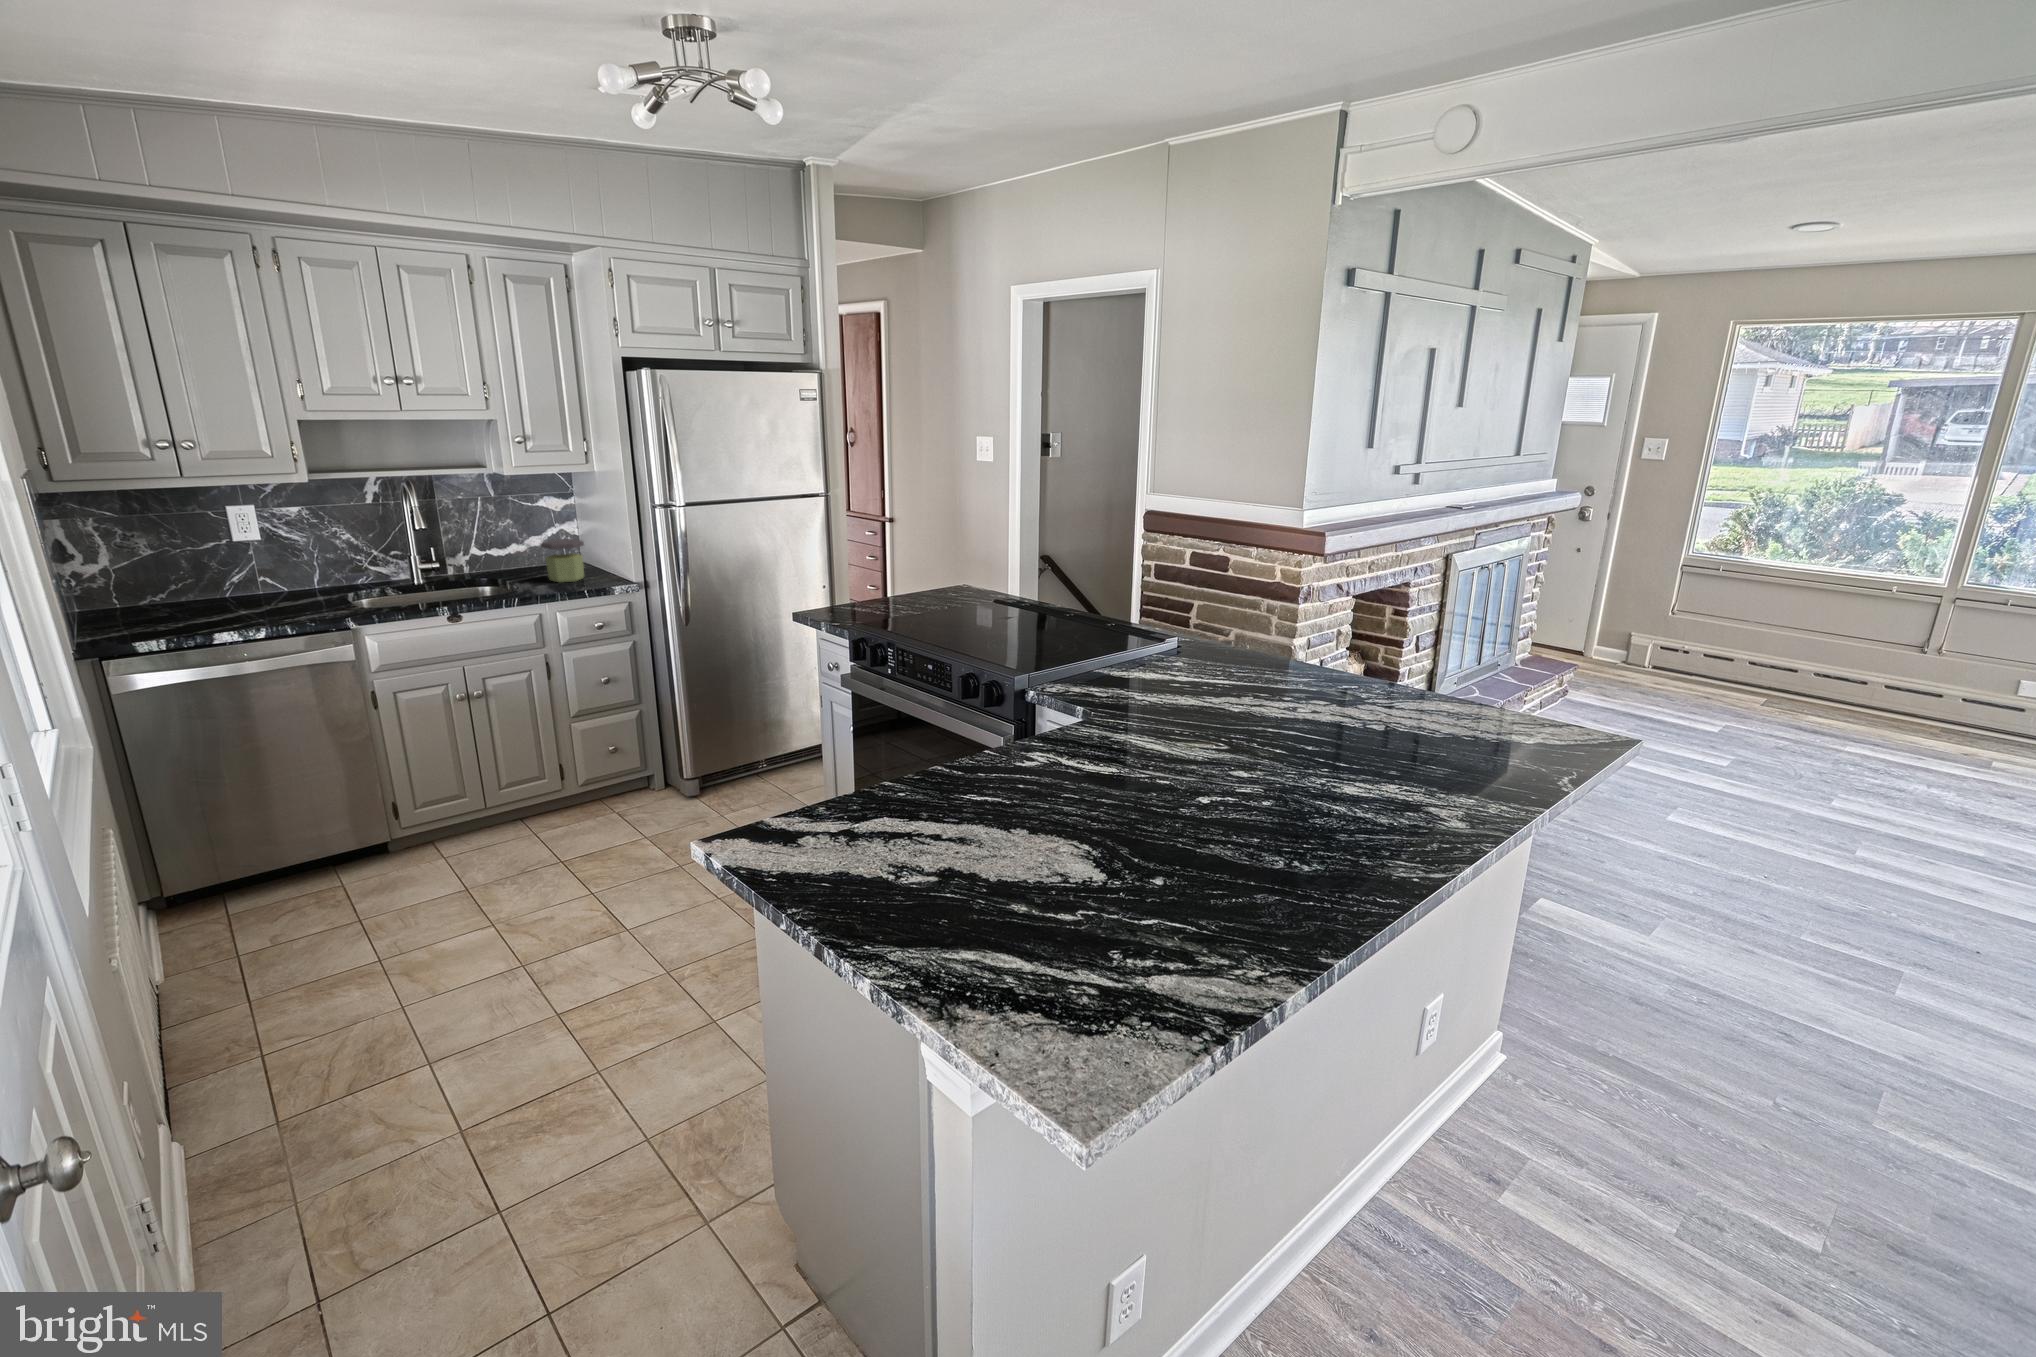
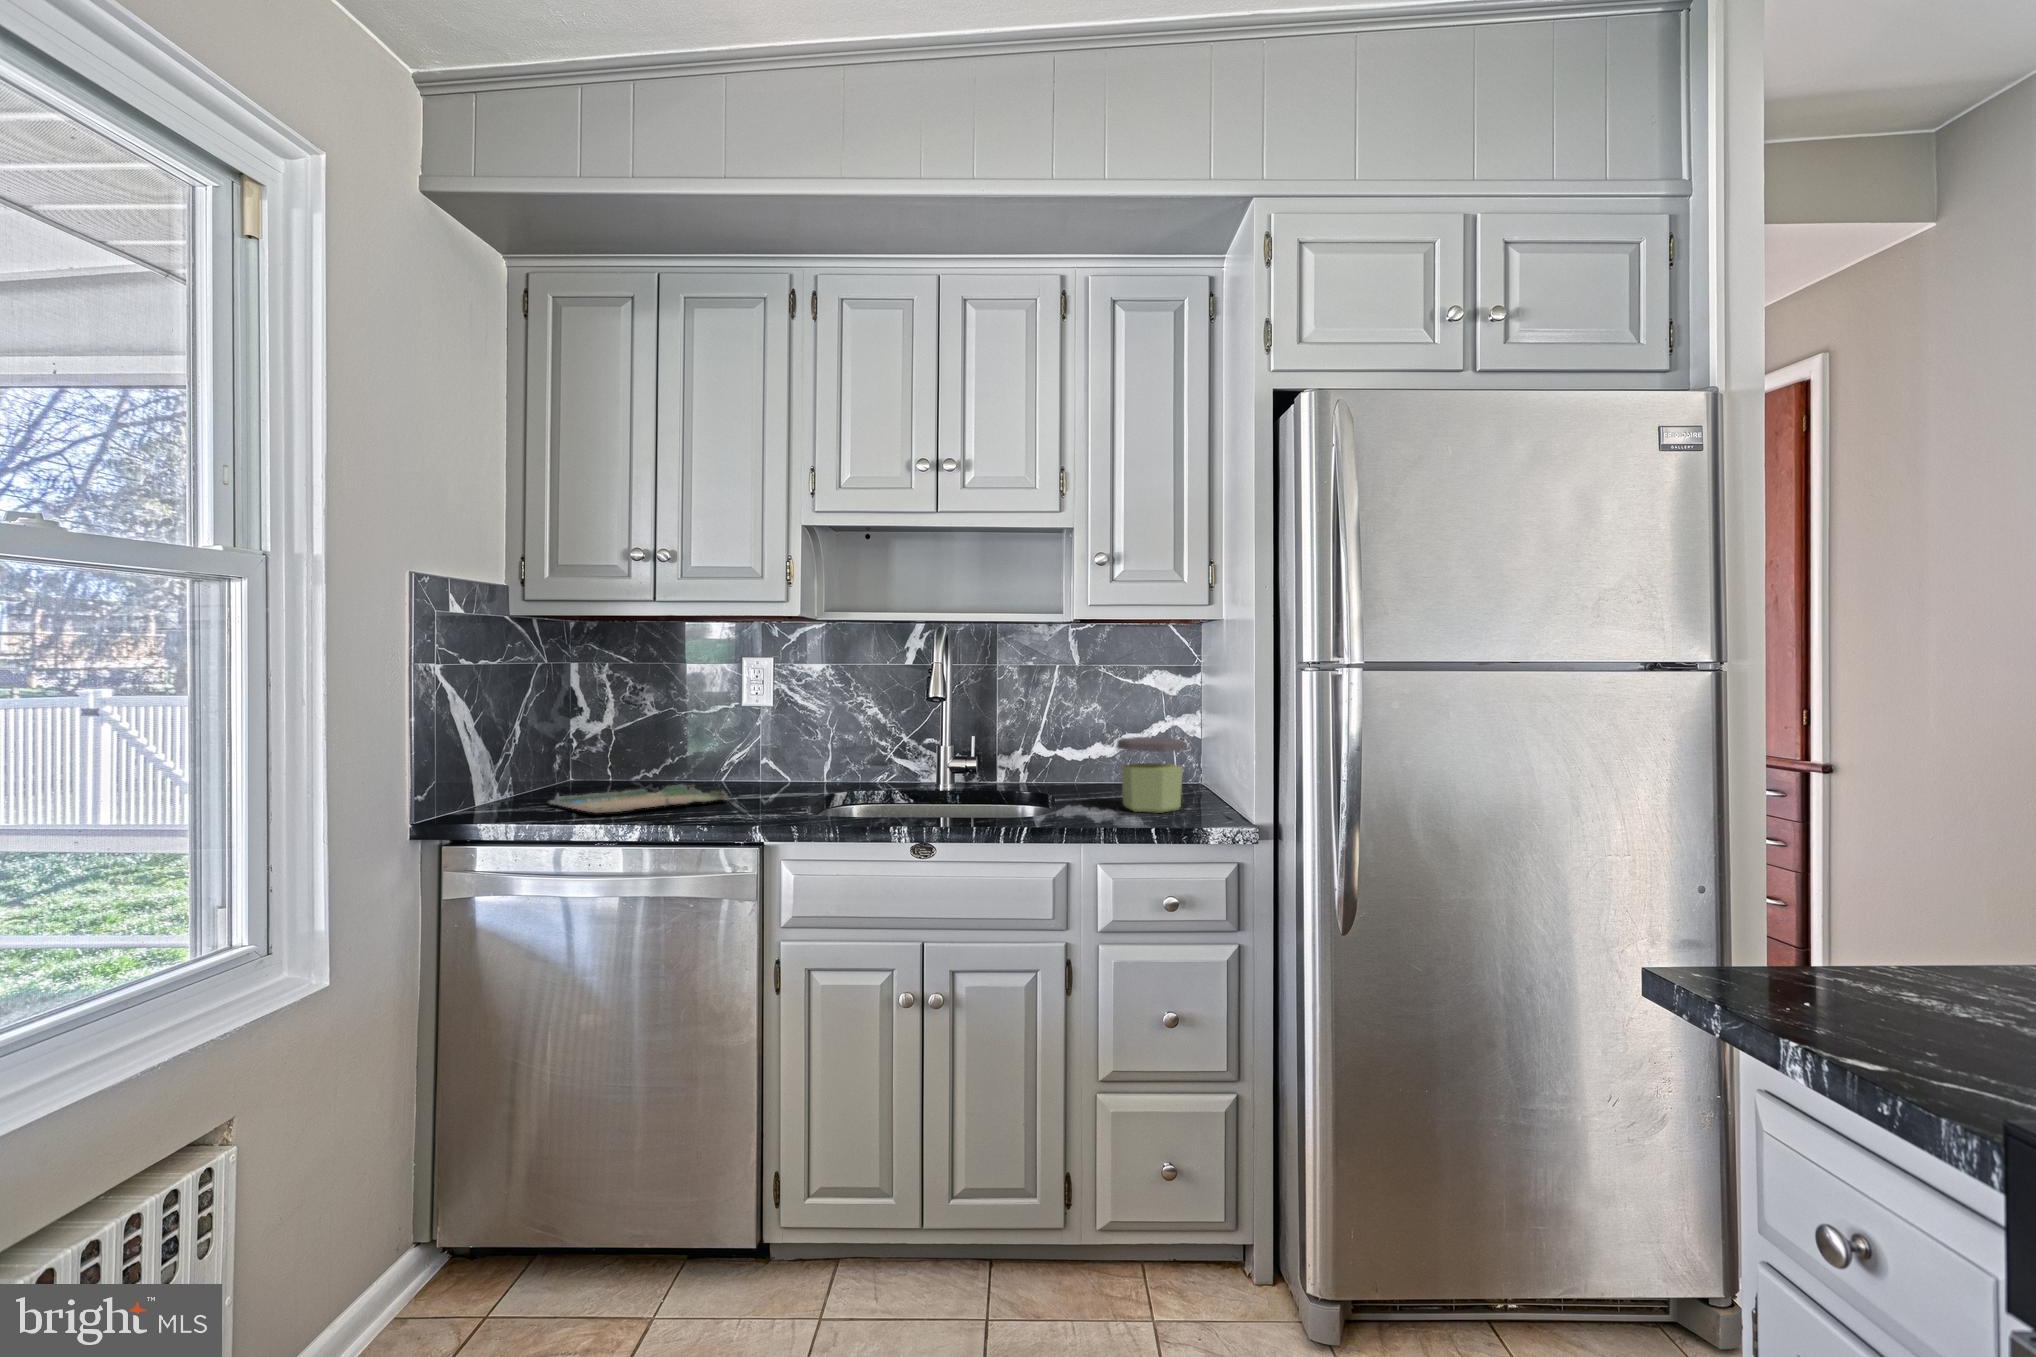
tray: none [122,597,273,629] -> present [549,784,729,813]

